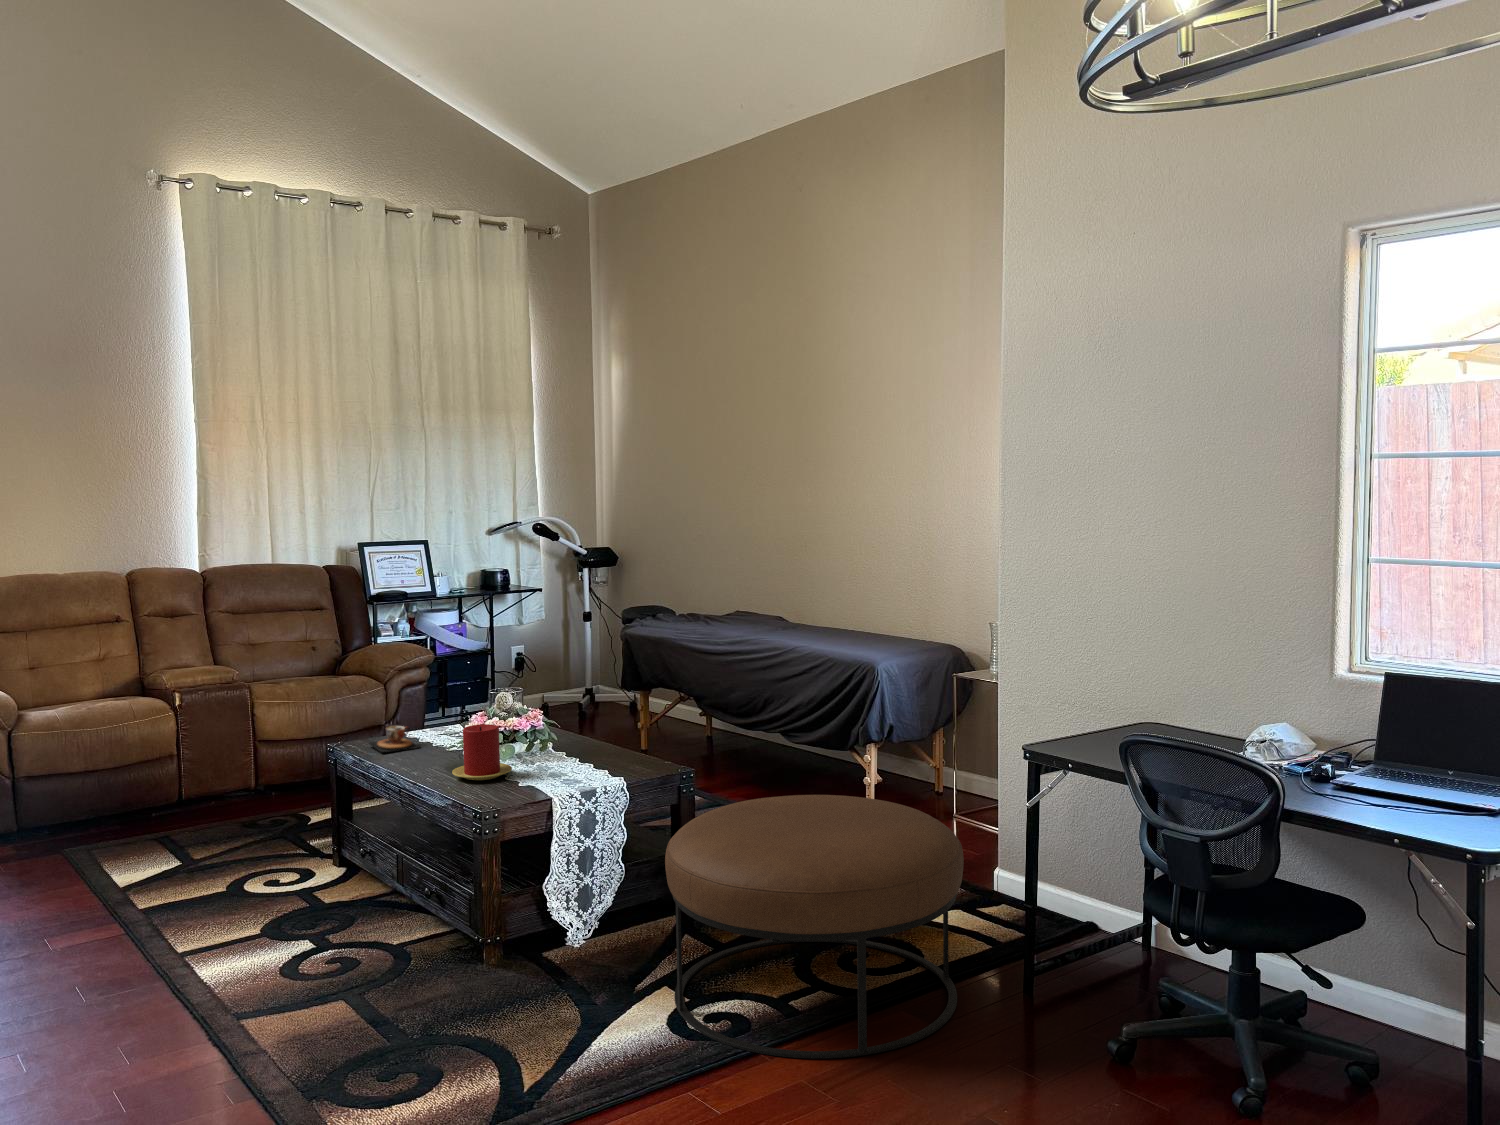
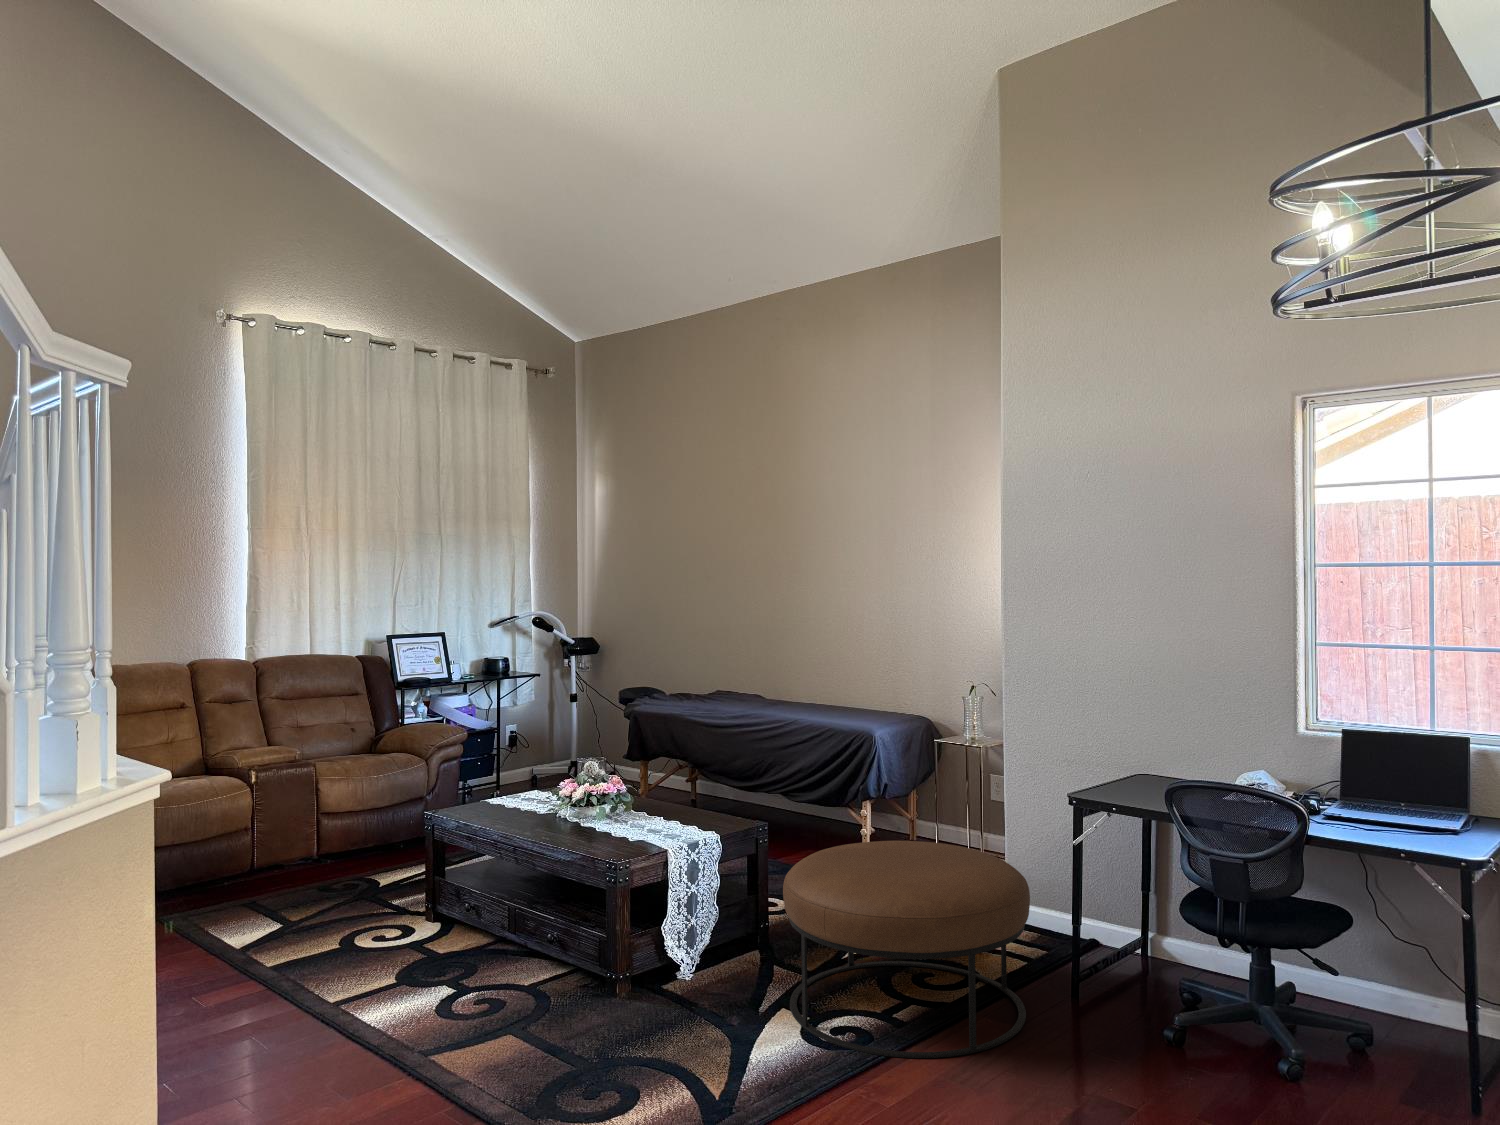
candle: present [452,724,512,780] -> none [564,790,615,838]
teacup: present [369,726,419,752] -> none [463,794,514,818]

